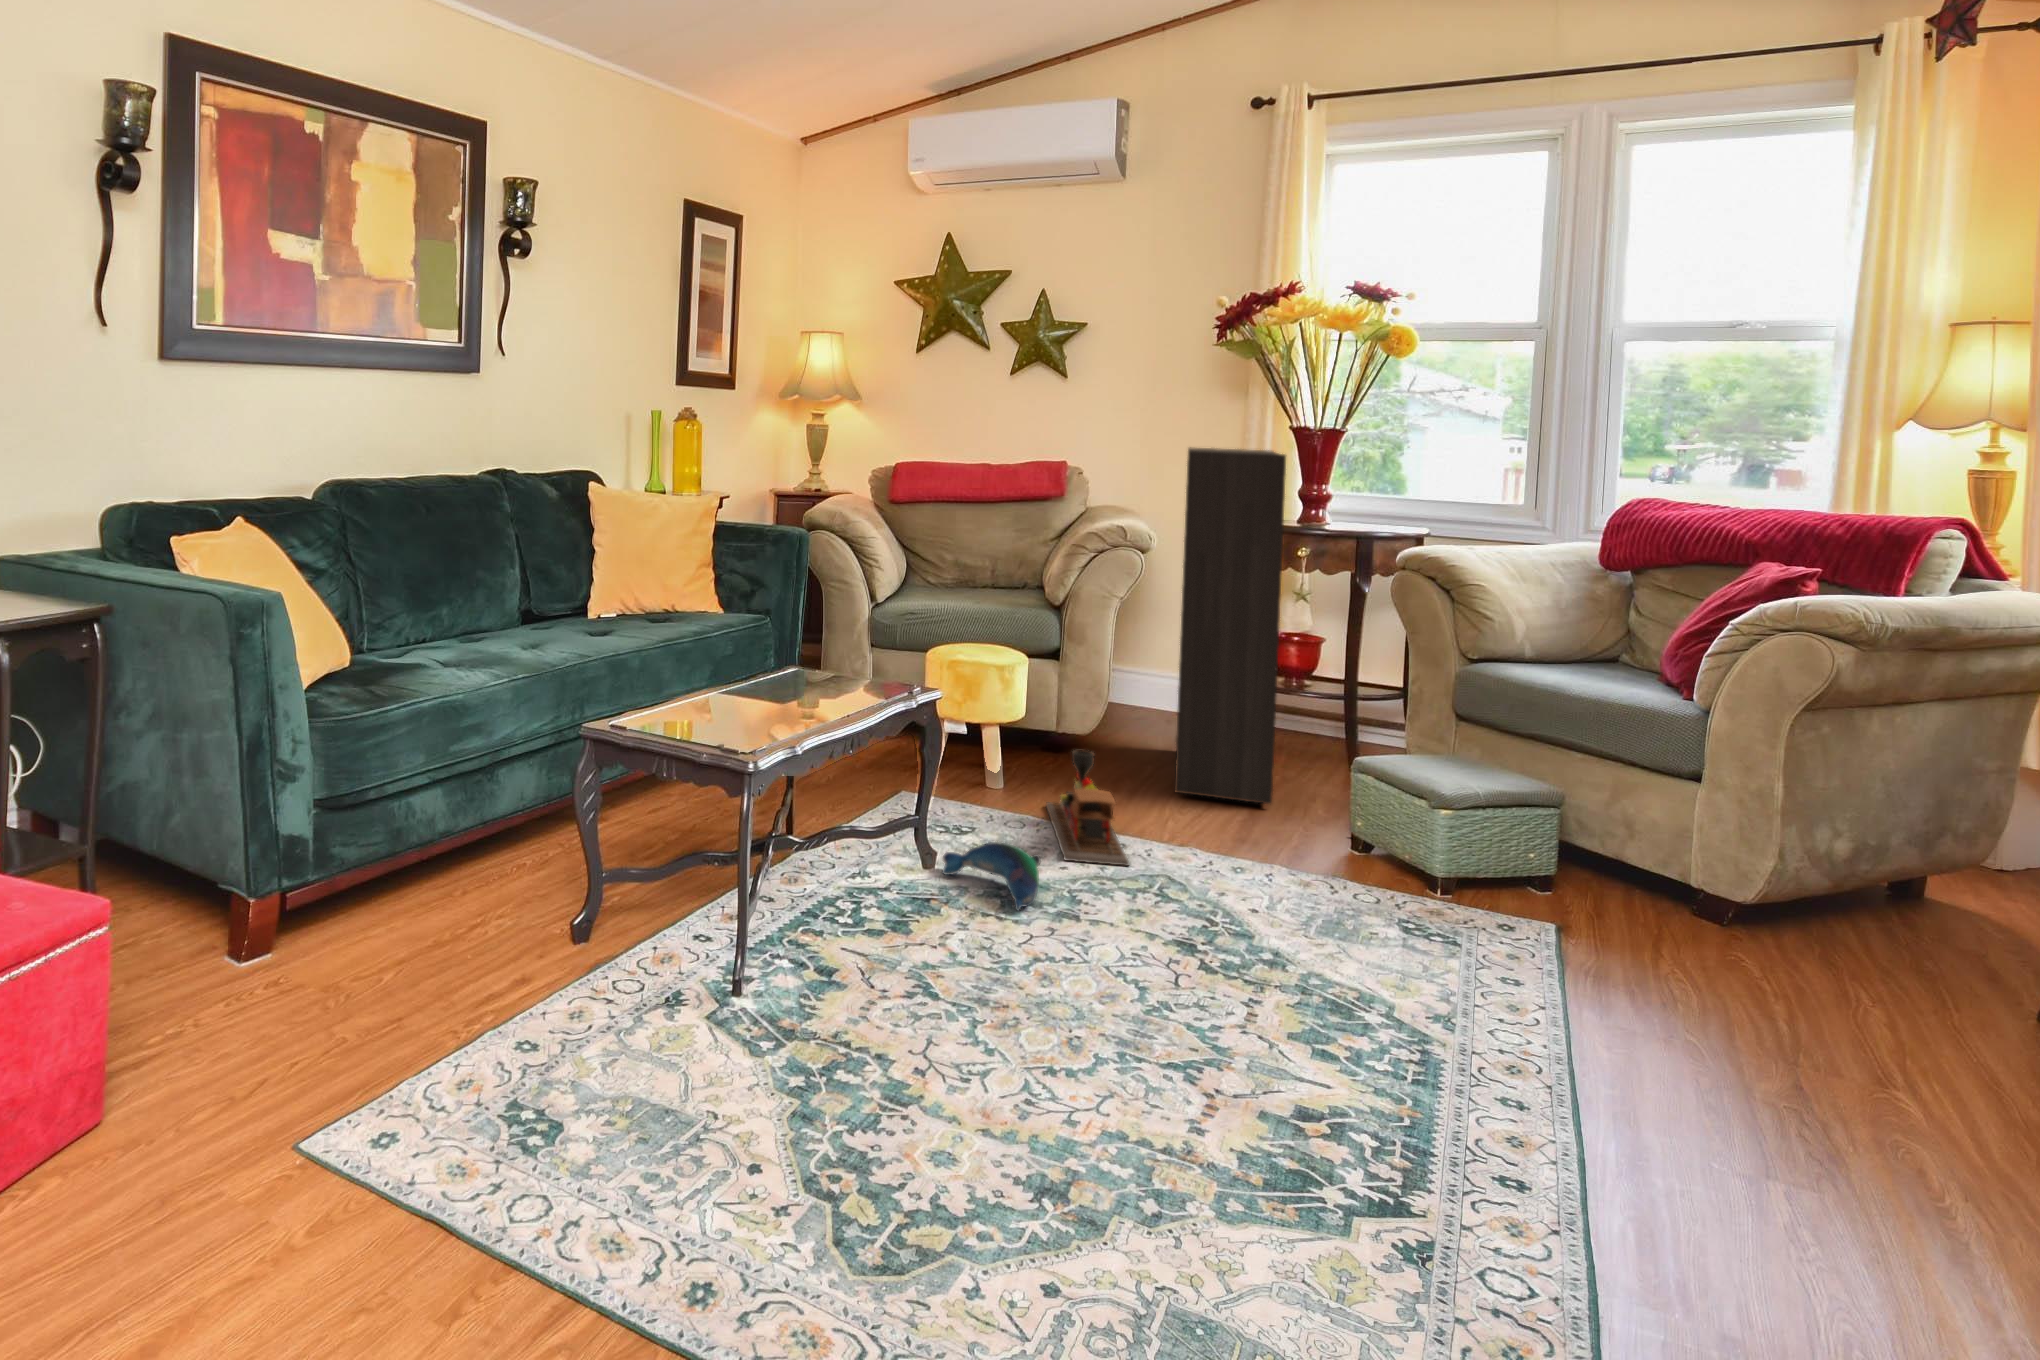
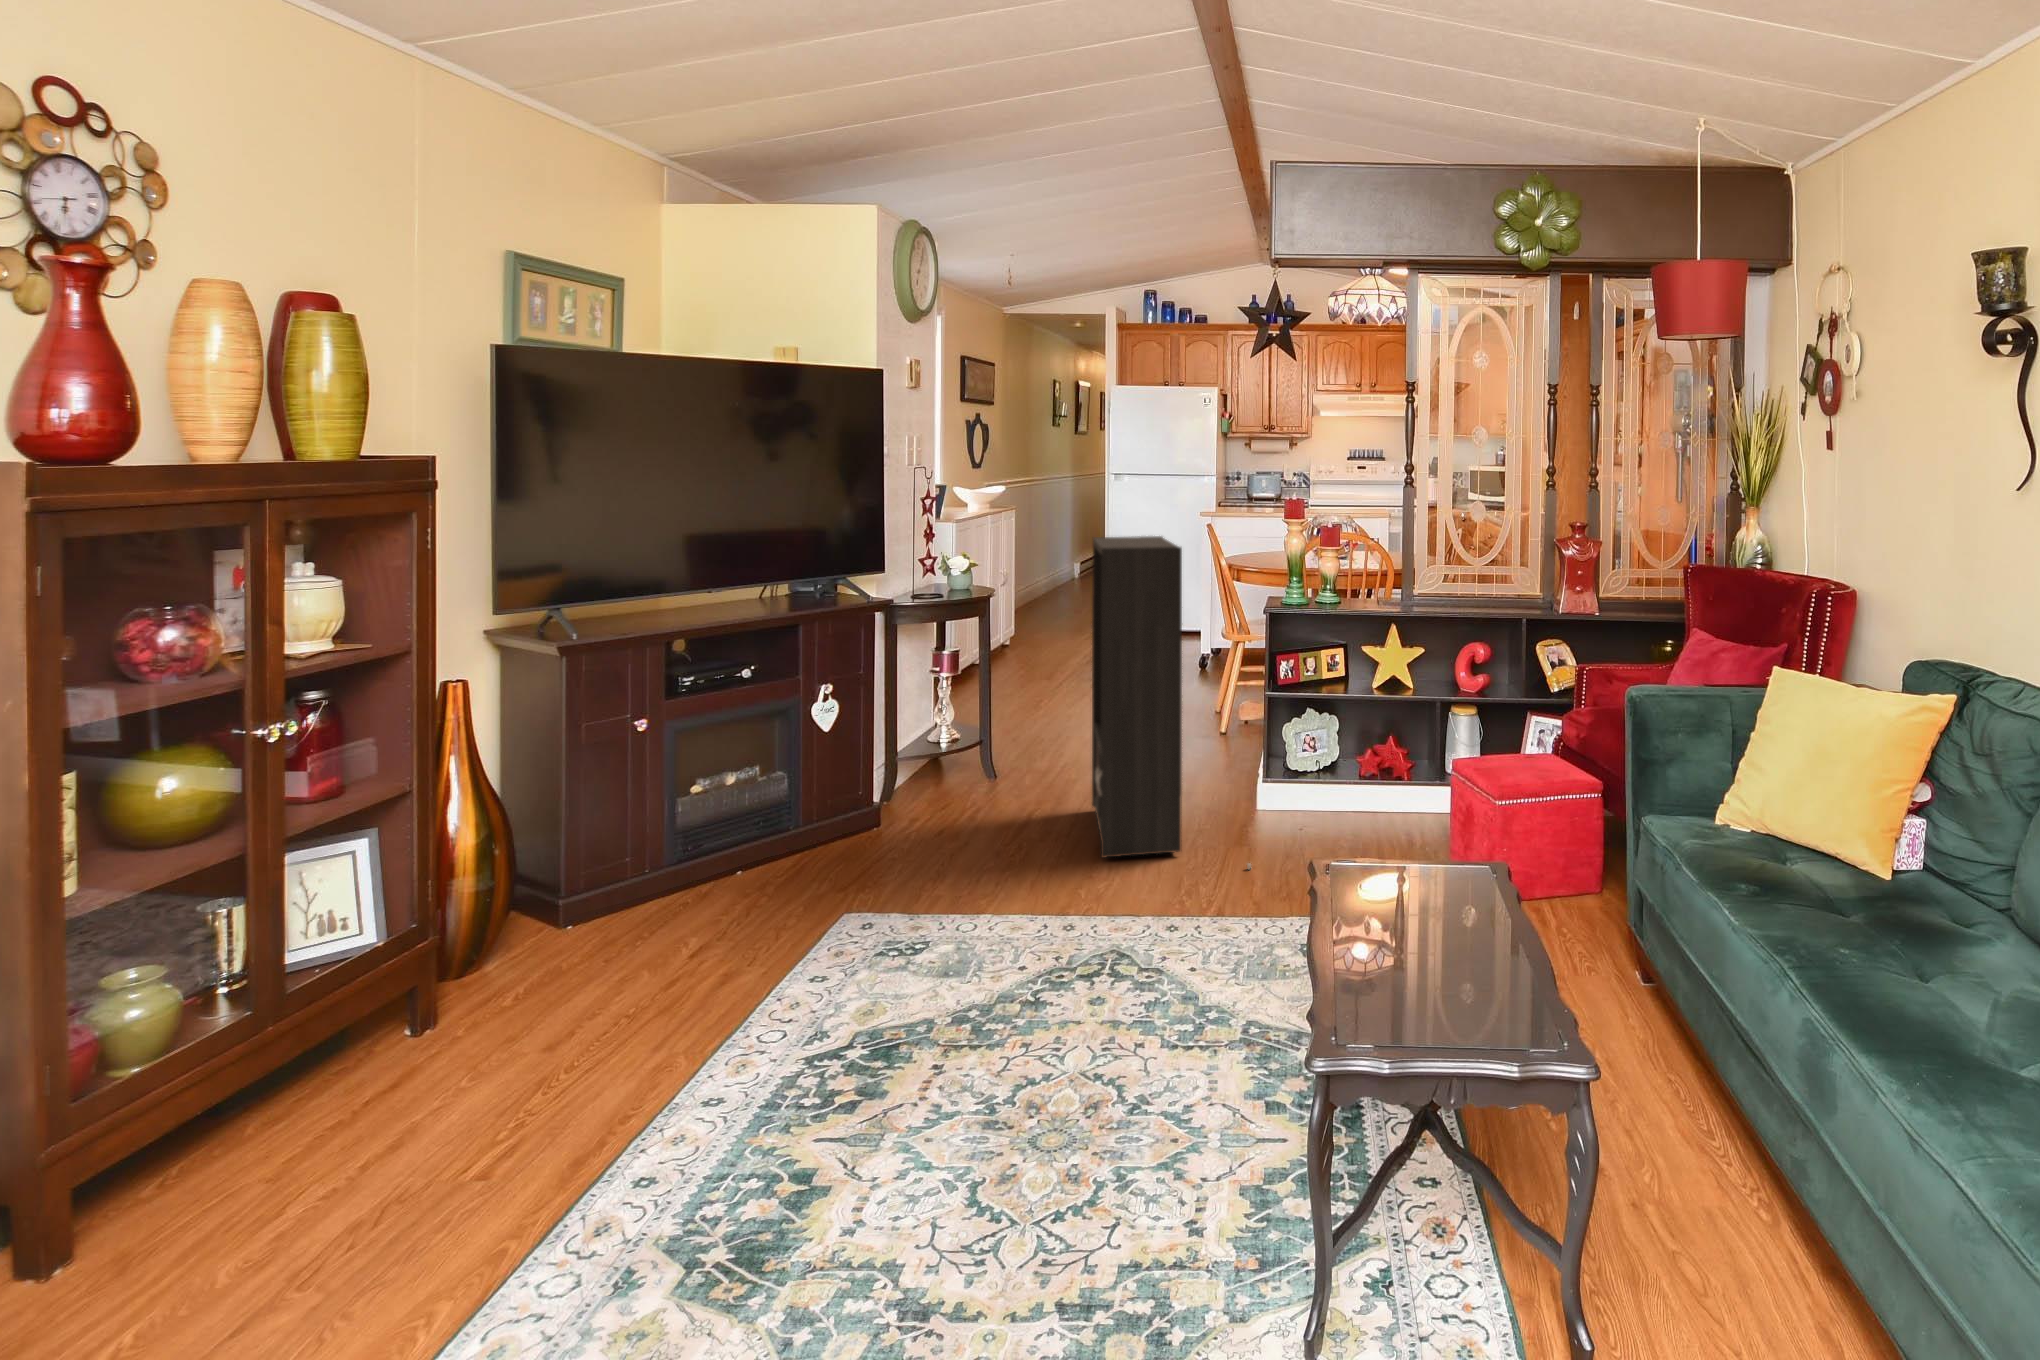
toy train: present [1046,750,1129,866] -> none [990,842,1079,959]
plush toy: present [943,842,1041,910] -> none [905,963,1005,1033]

